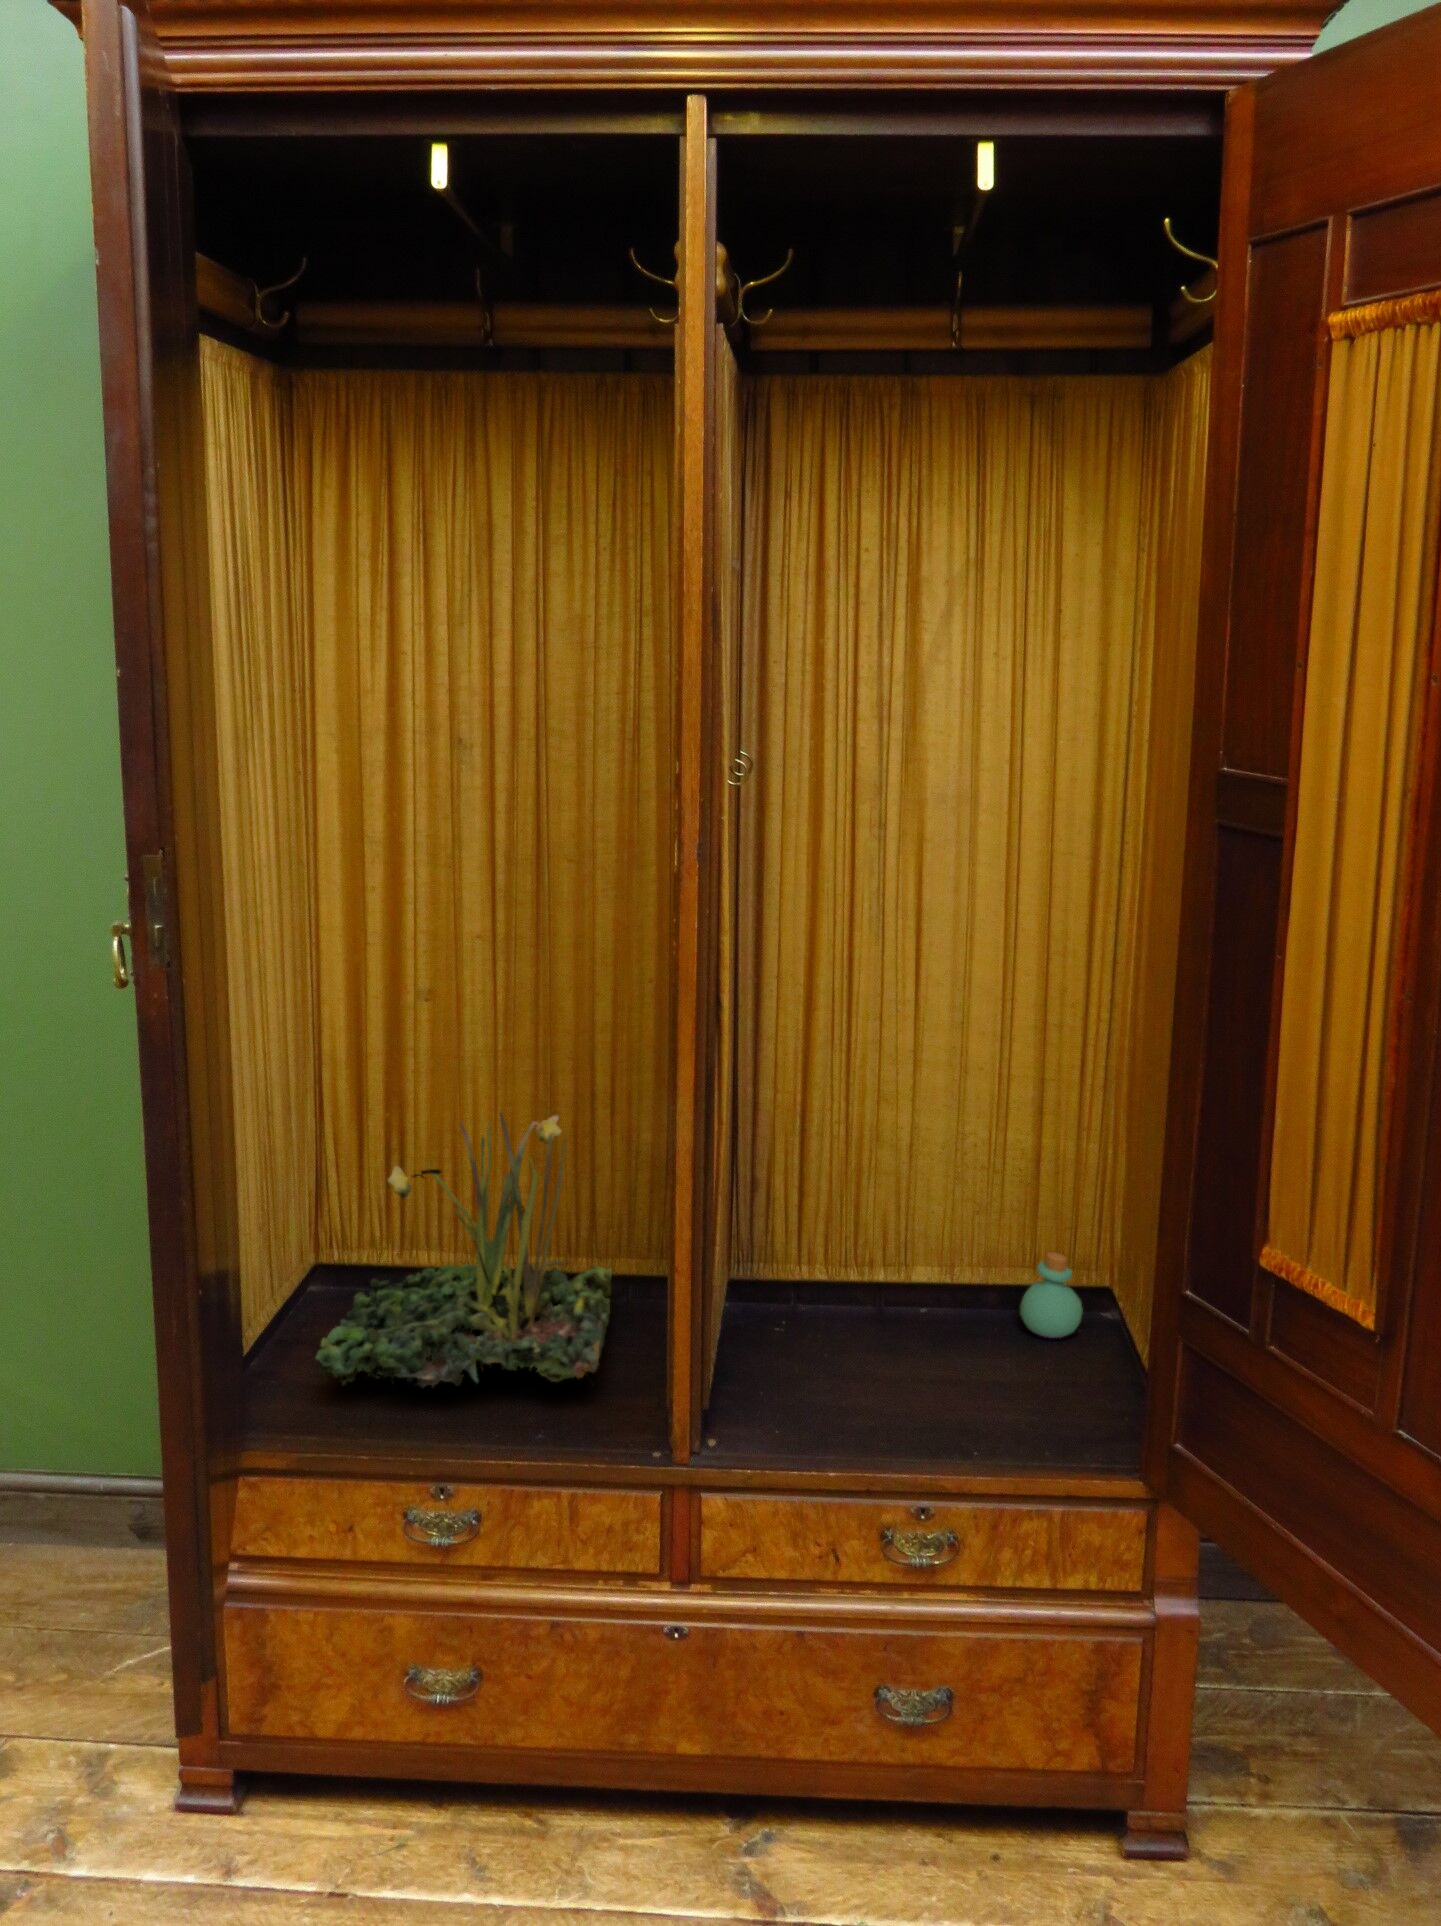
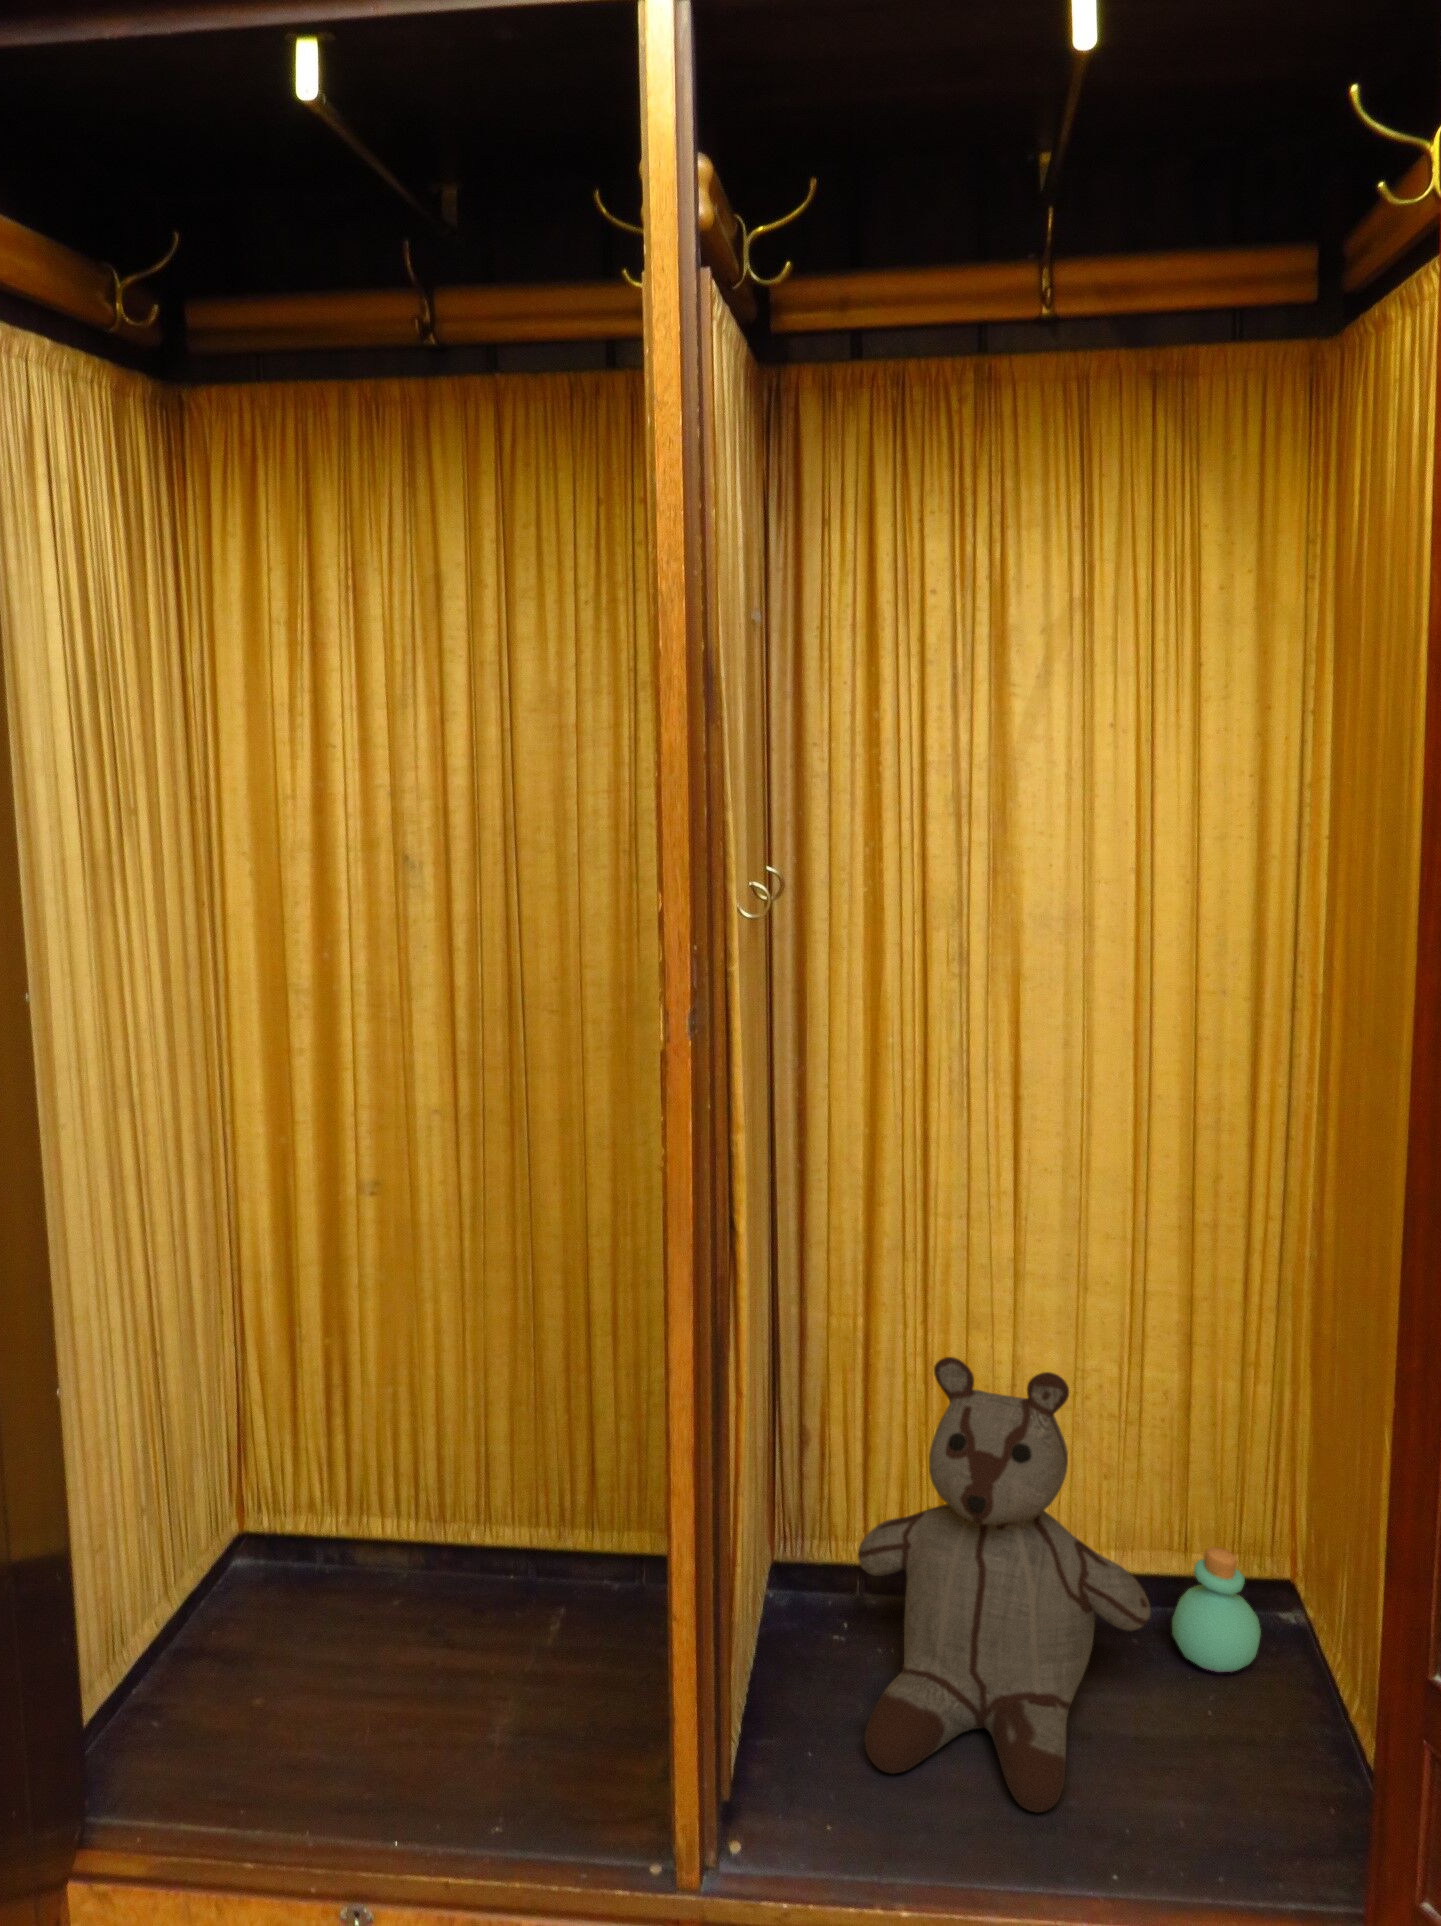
stuffed bear: none [796,1107,1003,1407] -> present [858,1357,1150,1813]
plant: present [316,1112,612,1387] -> none [174,1361,612,1785]

